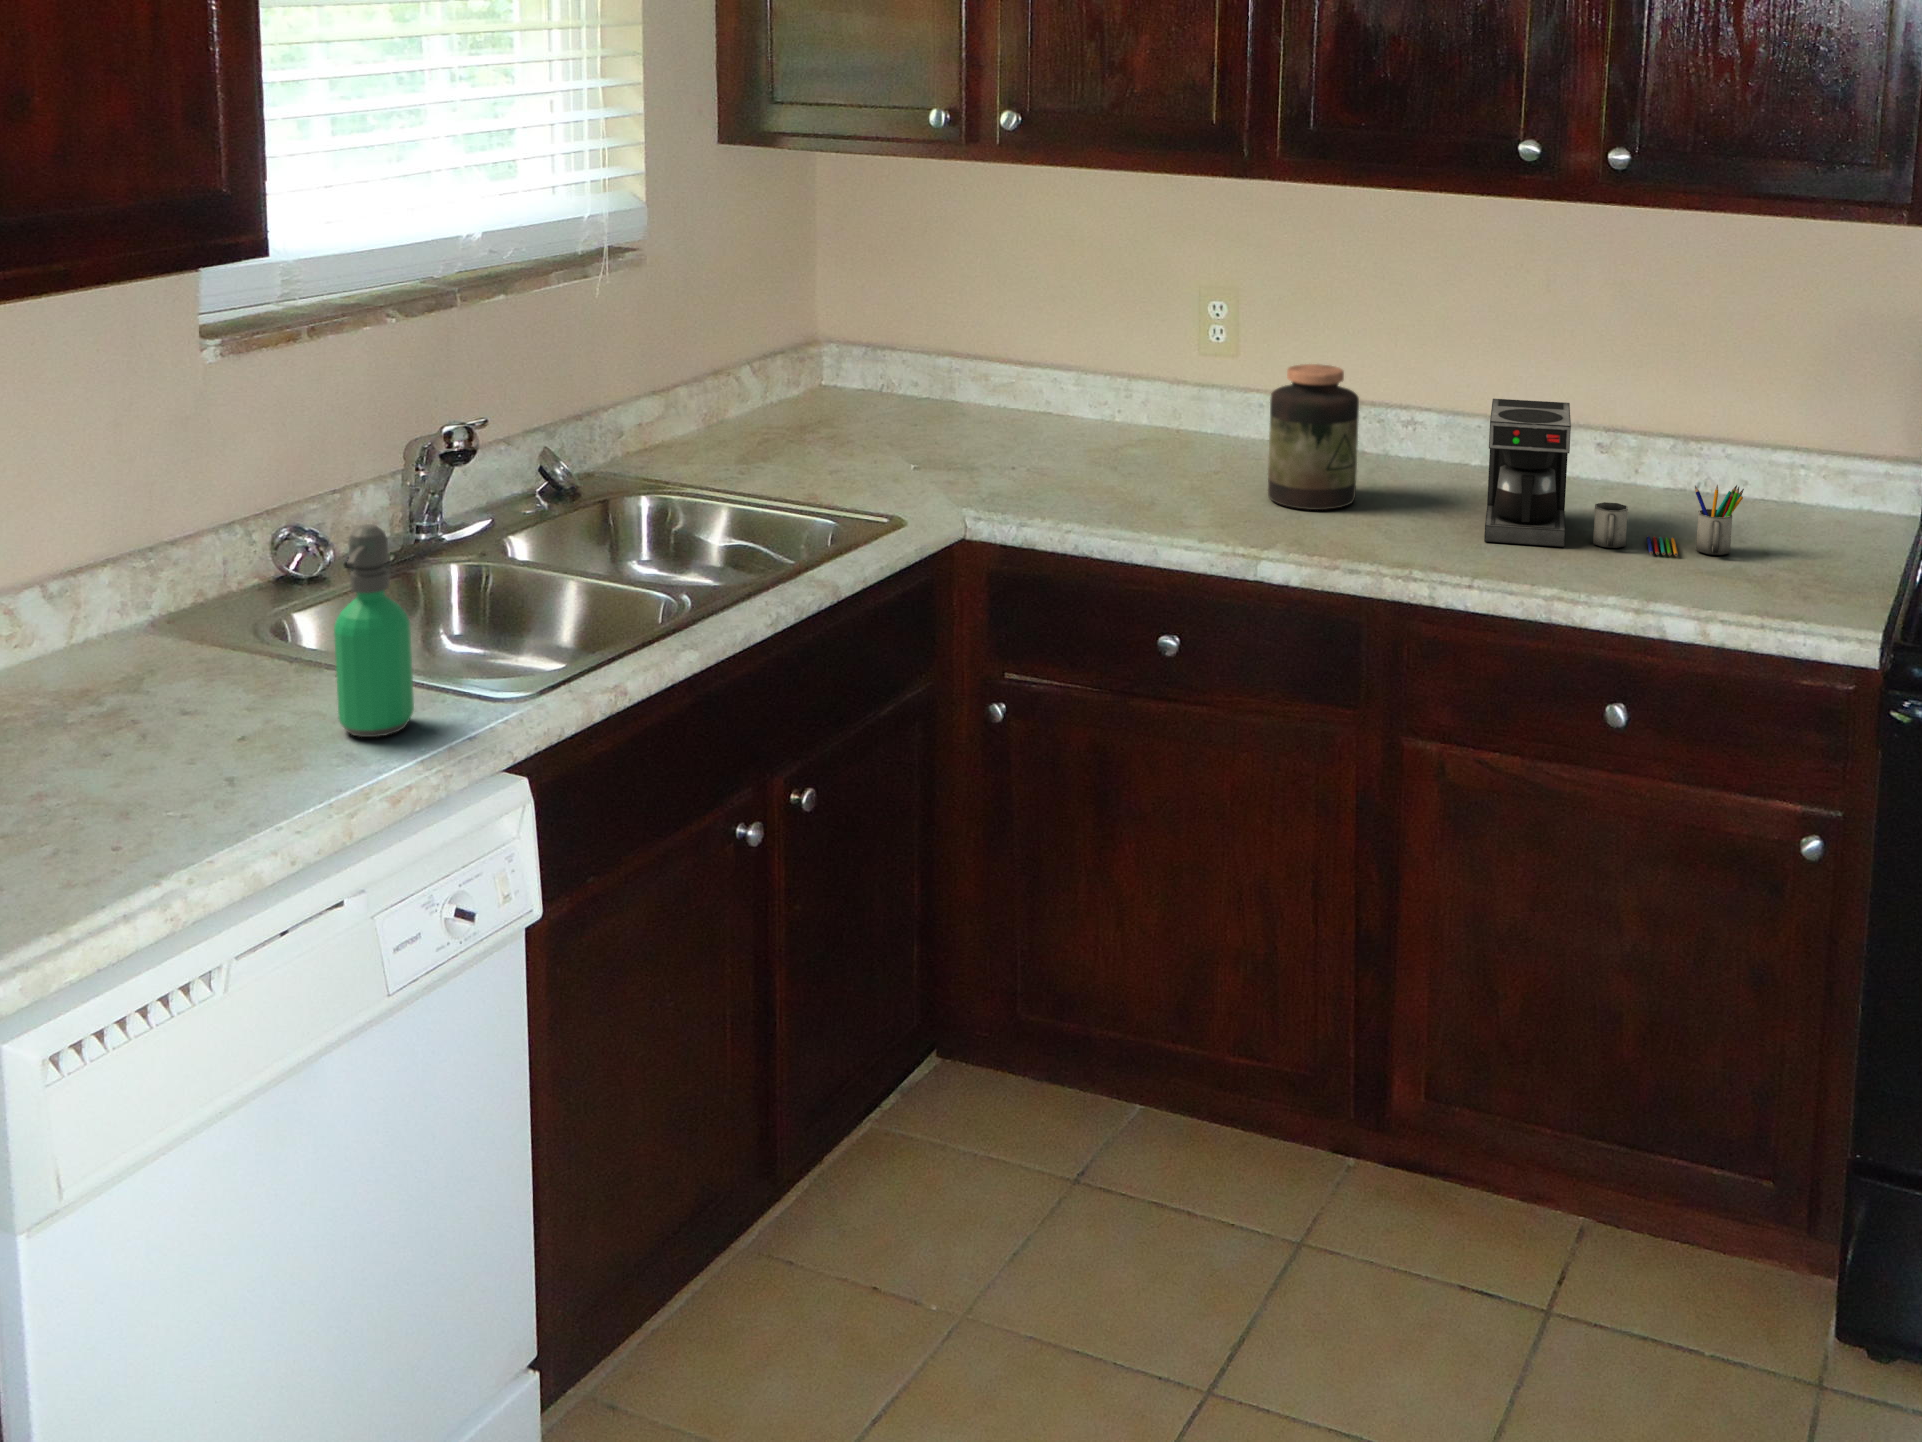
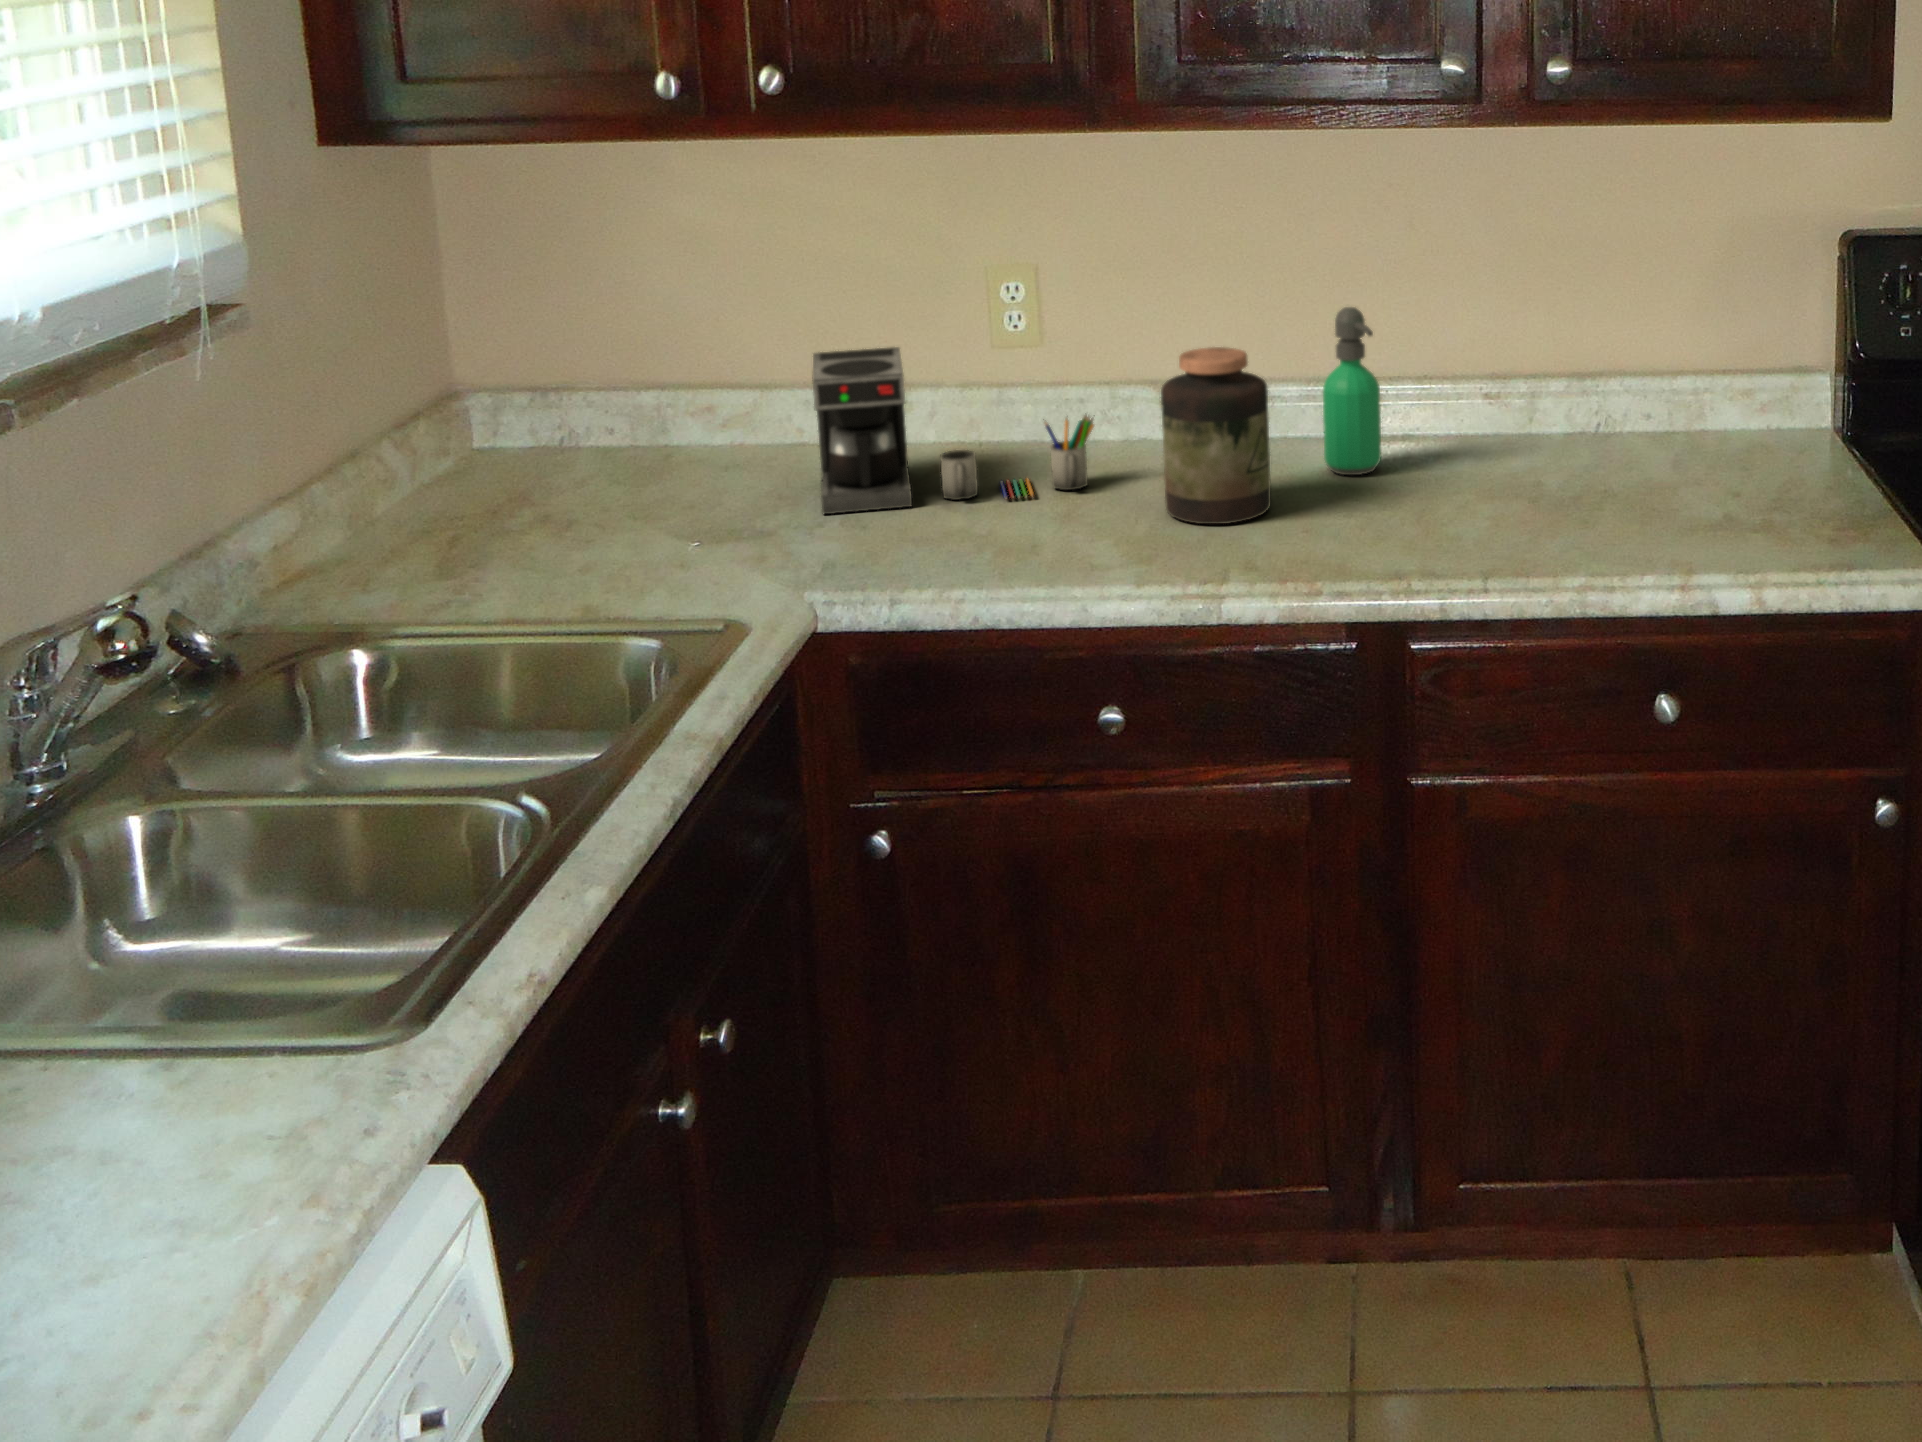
coffee maker: present [1484,399,1744,556] -> present [813,347,1094,514]
soap dispenser: present [334,524,414,737] -> present [1323,307,1381,475]

